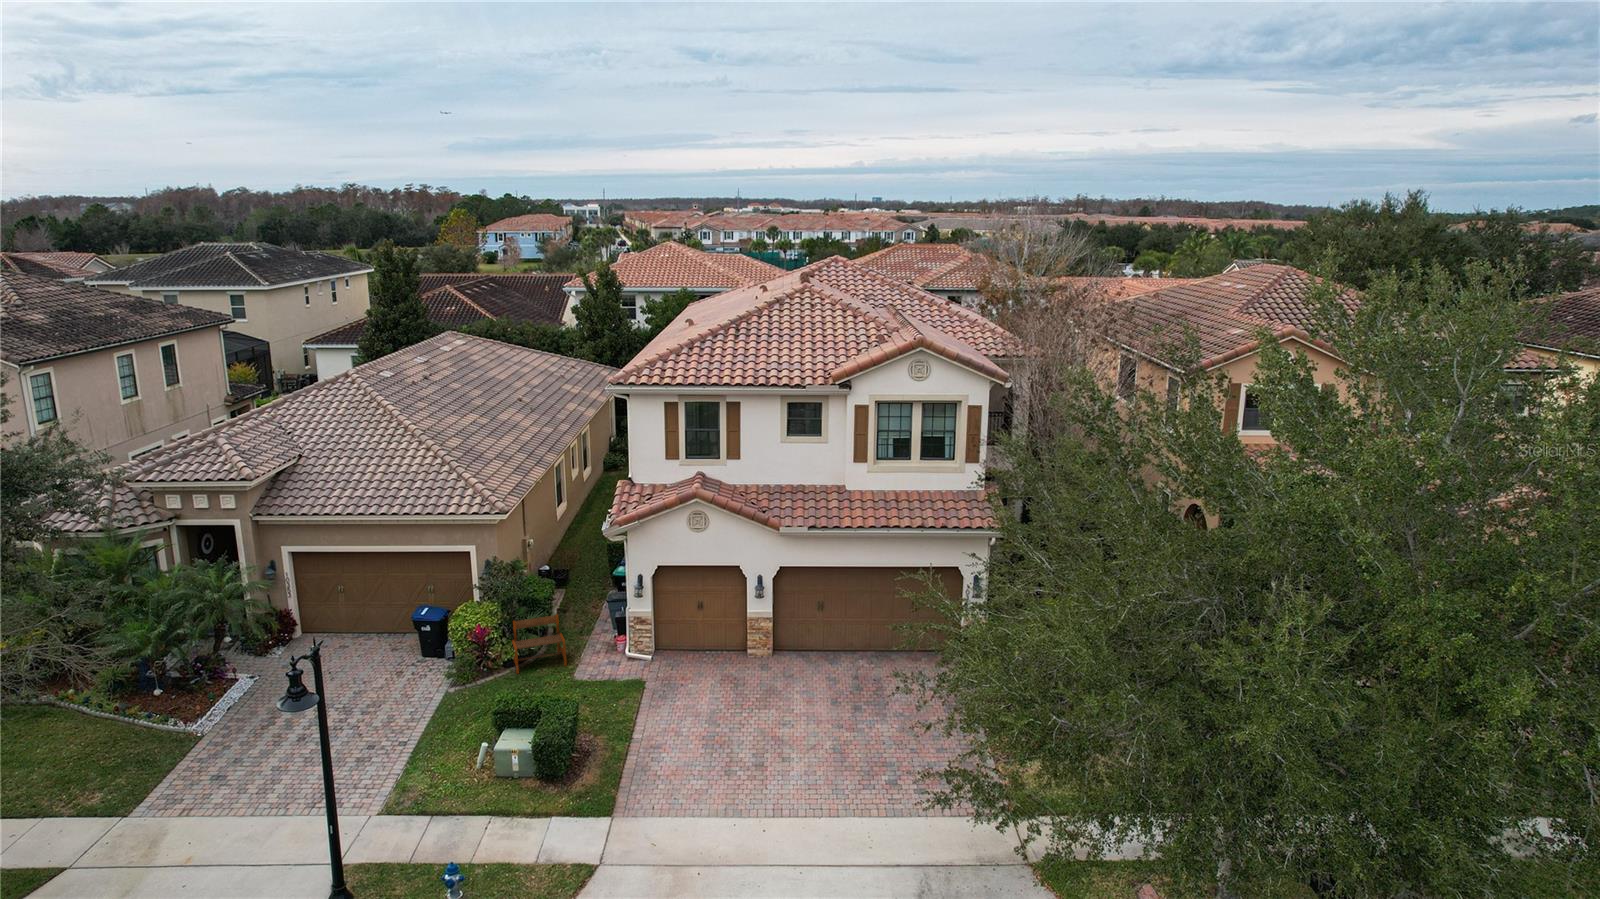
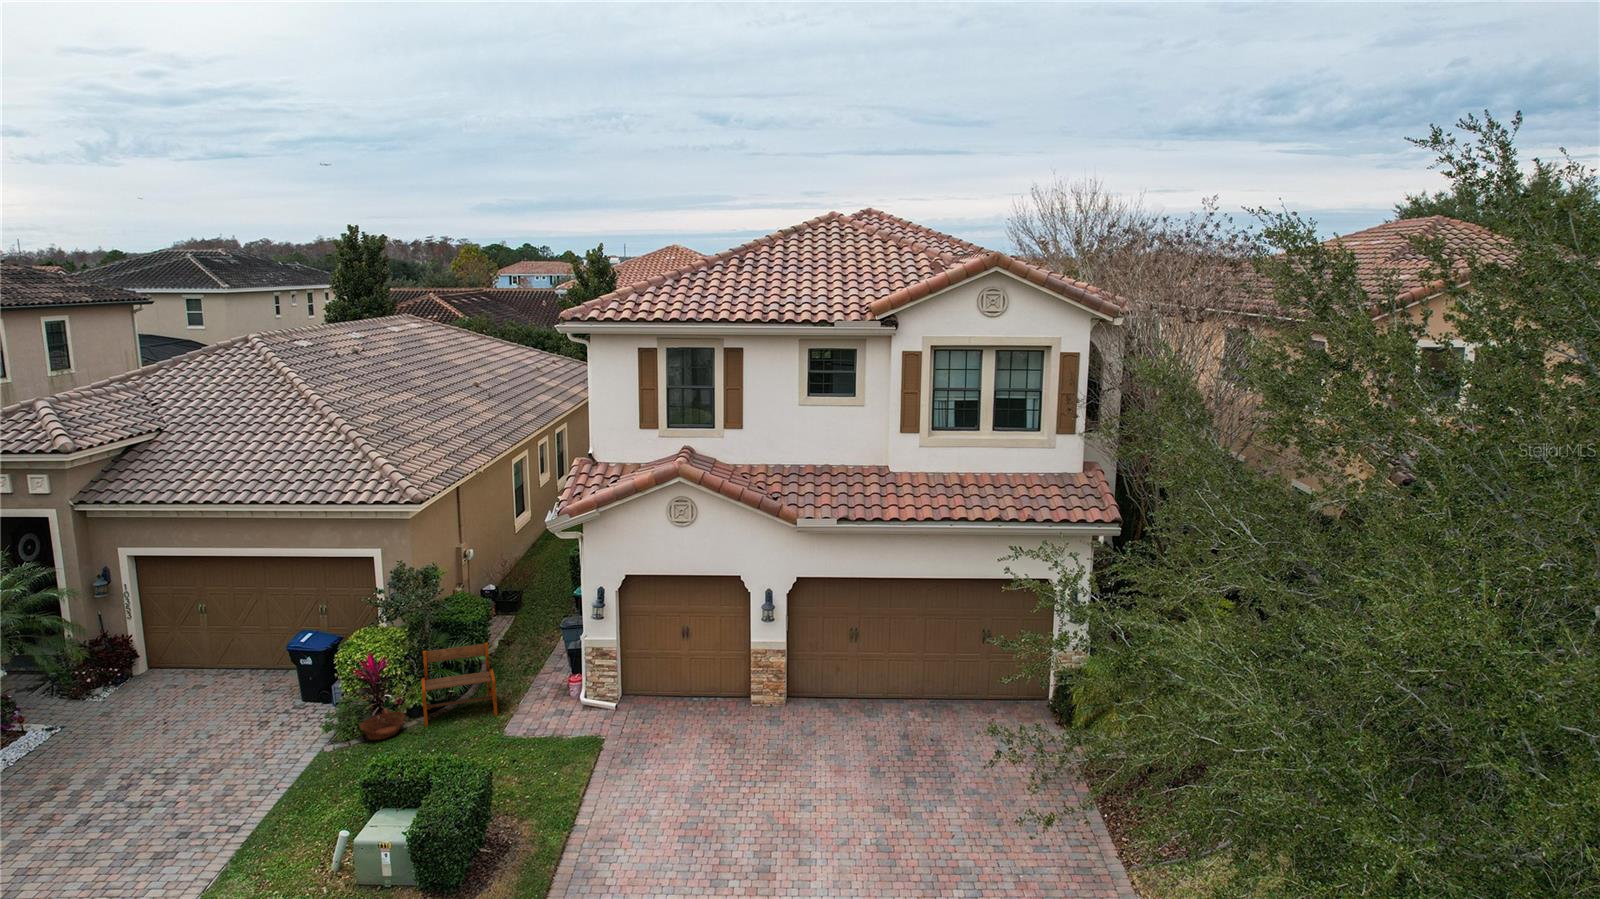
basket: none [473,664,503,684] -> present [360,712,405,740]

